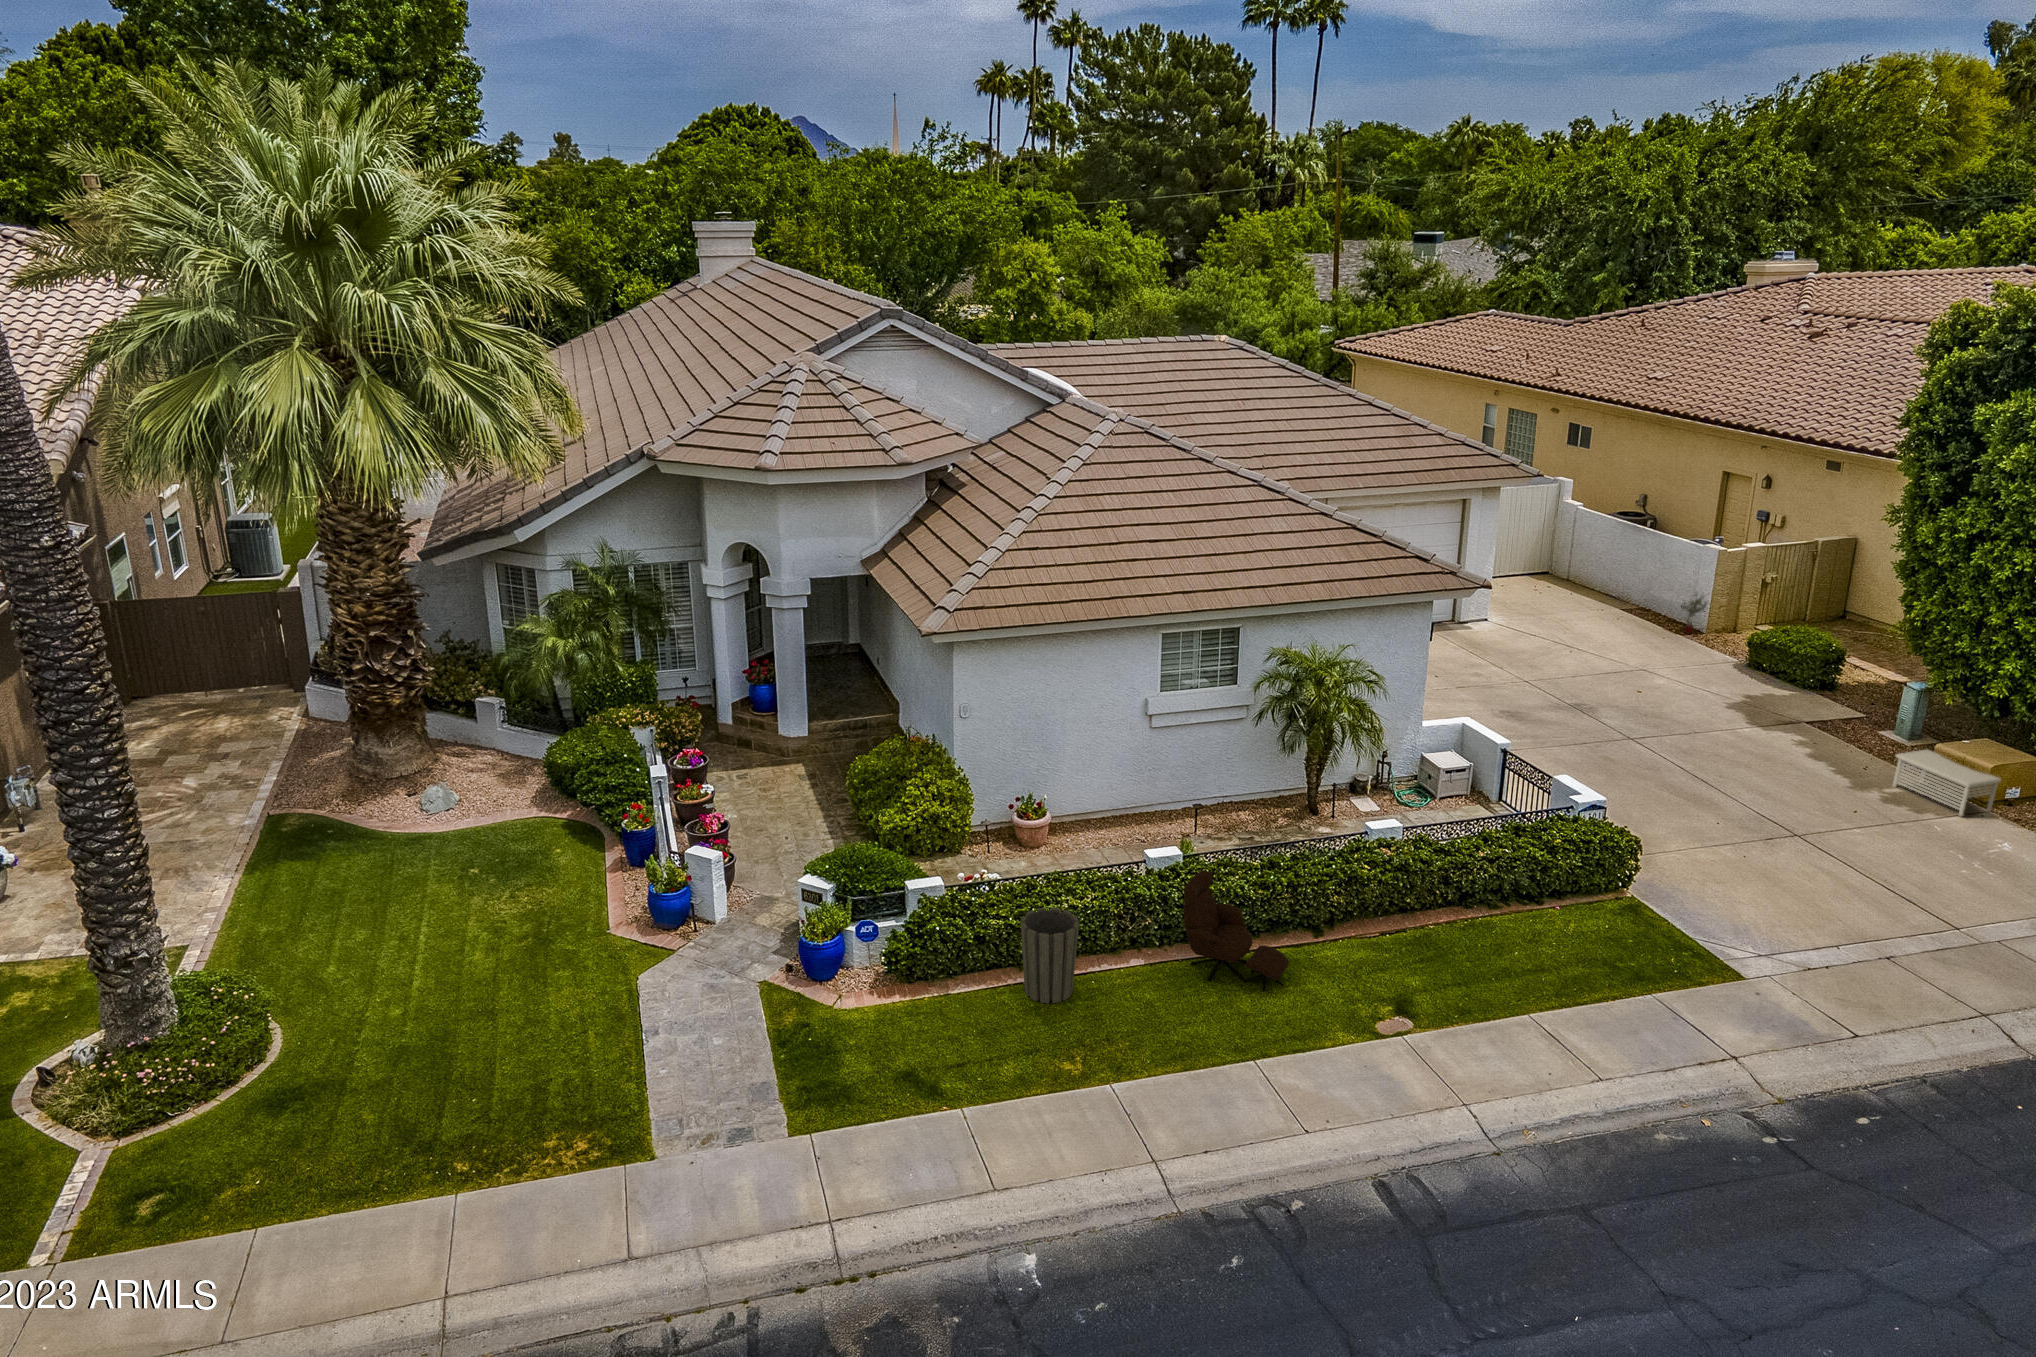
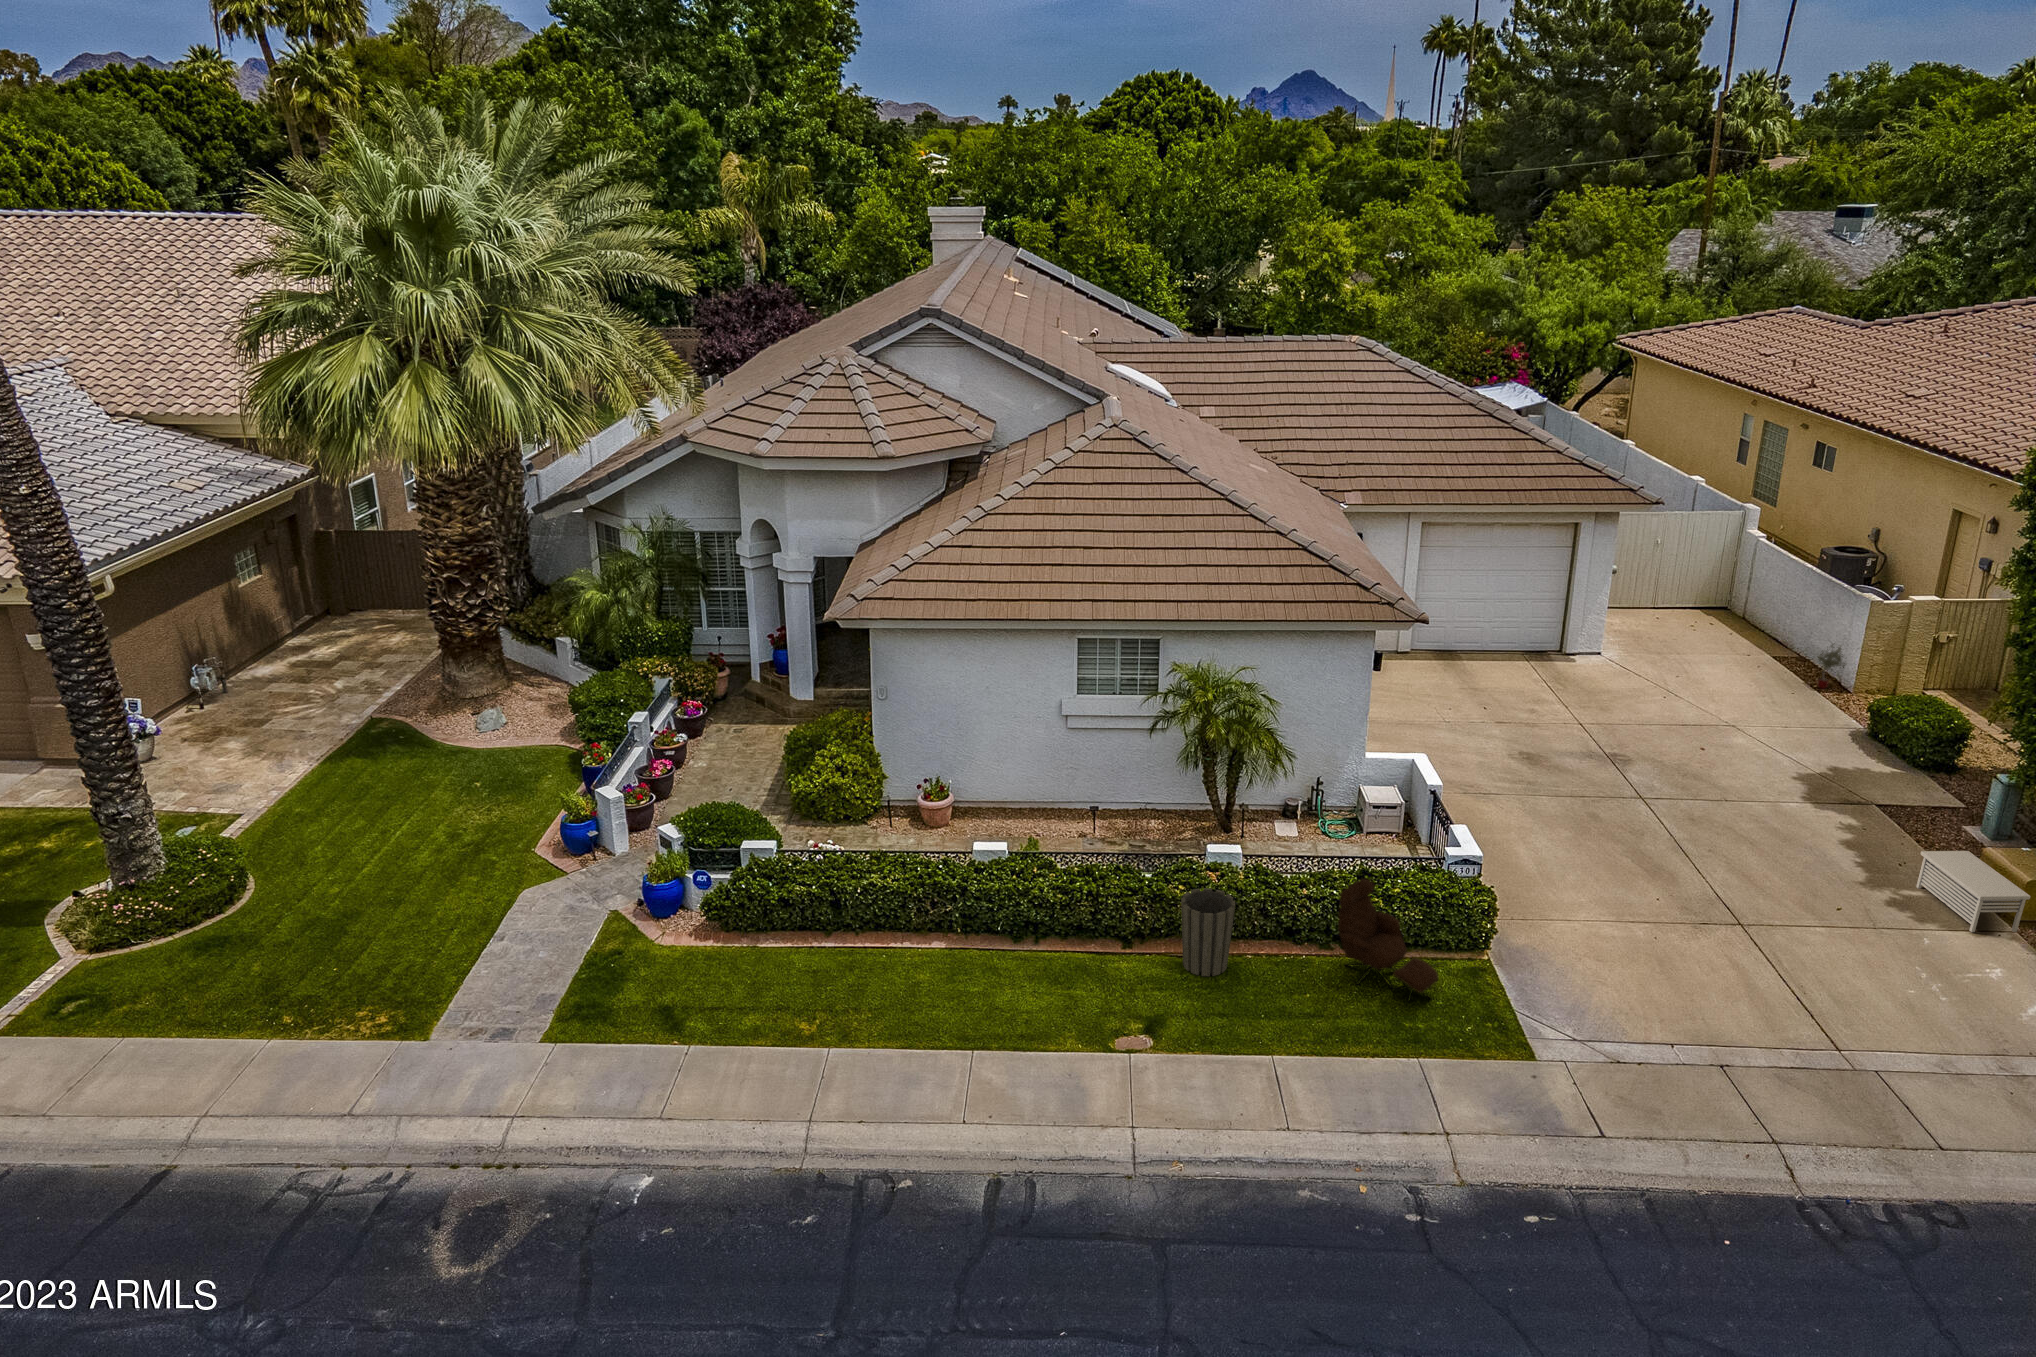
lounge chair: present [1184,870,1289,992] -> present [1338,879,1439,1001]
trash can: present [1021,908,1079,1003] -> present [1181,888,1235,976]

